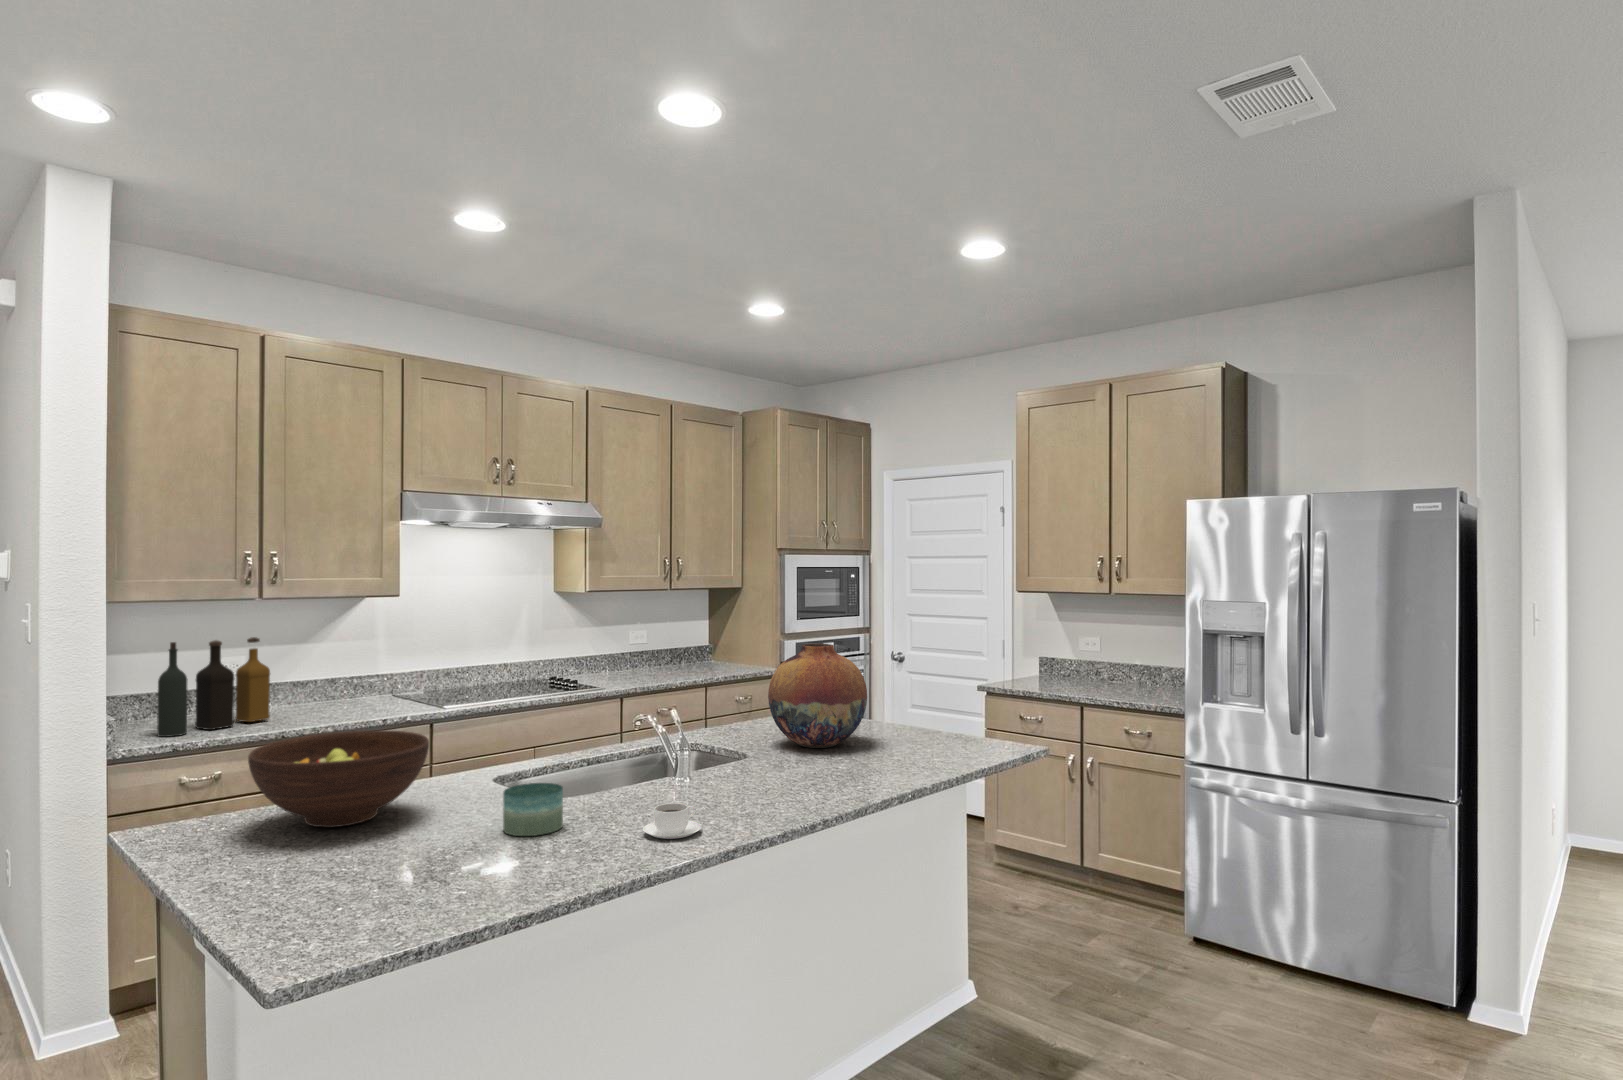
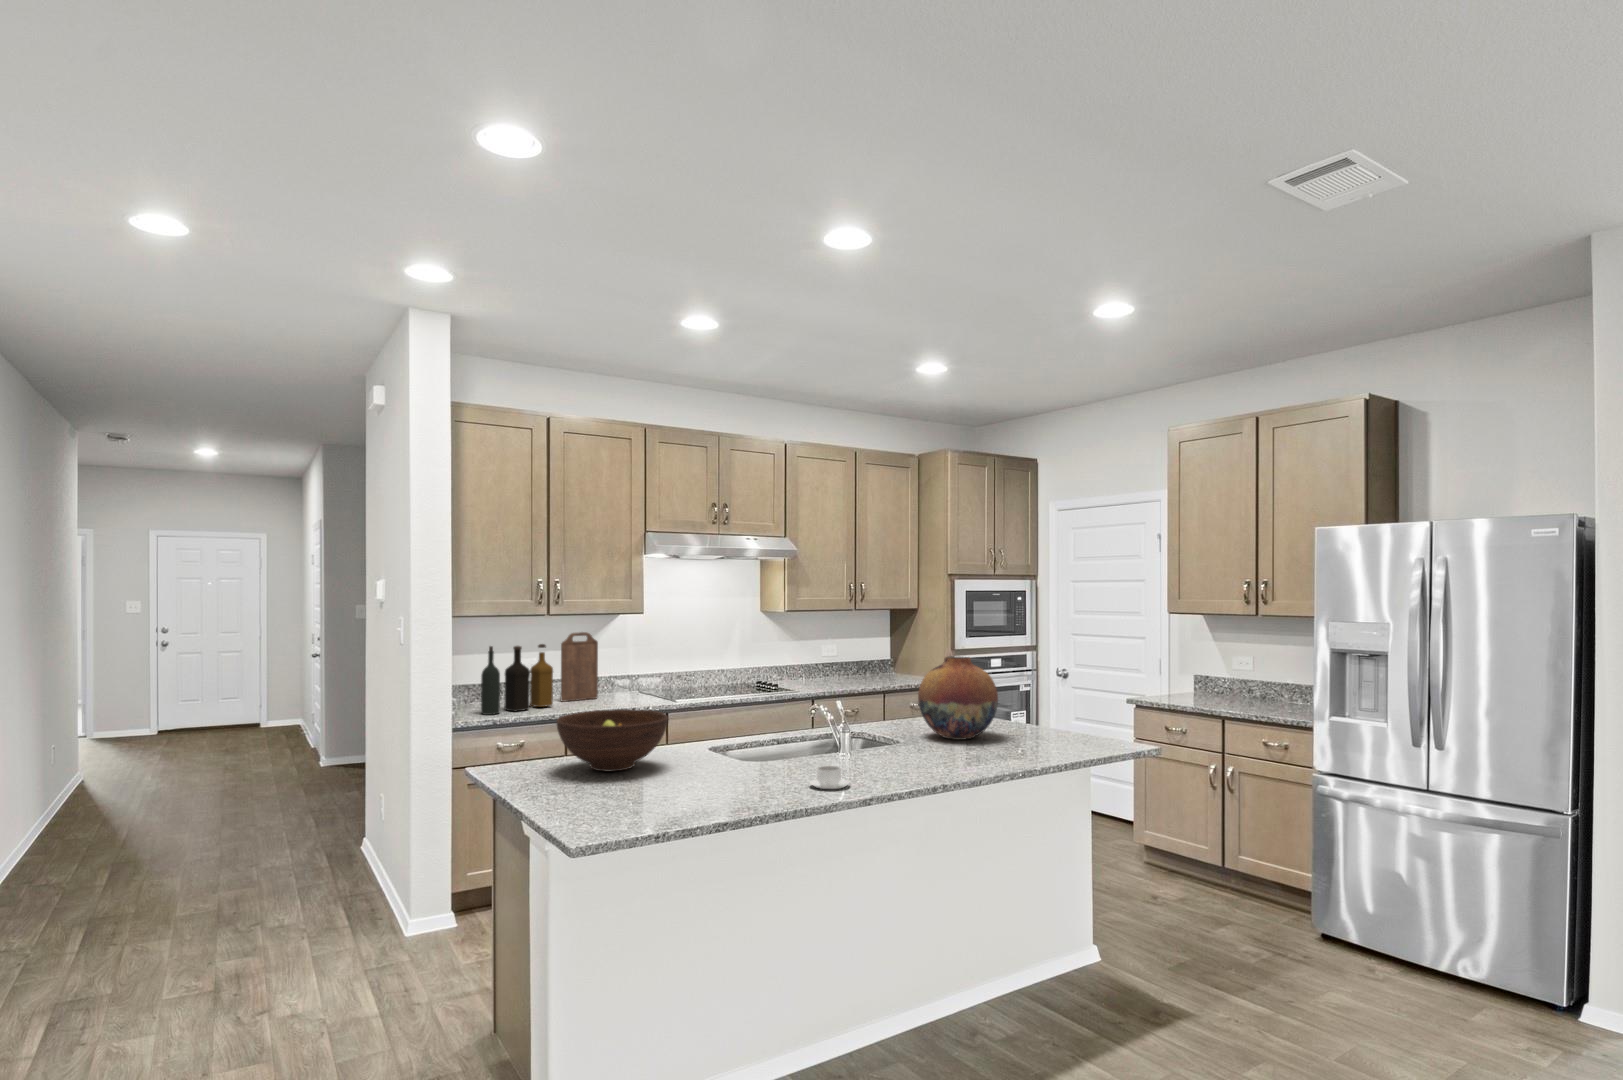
cutting board: none [283,621,337,713] -> present [561,632,598,702]
candle: present [503,783,563,836] -> none [716,748,756,783]

